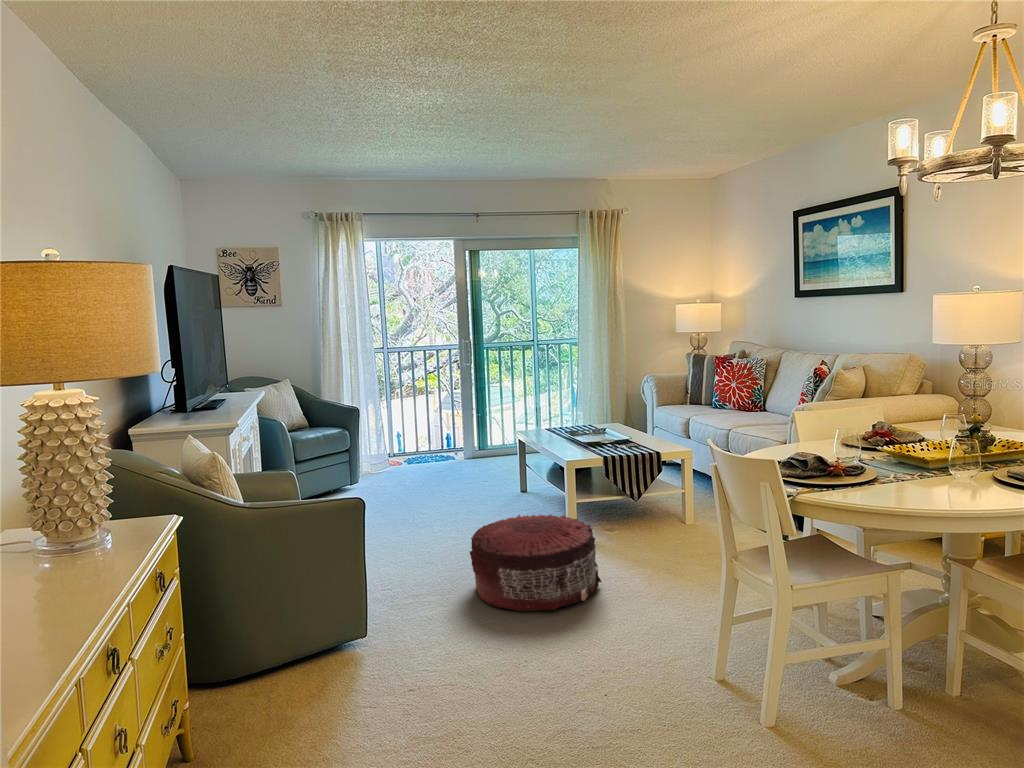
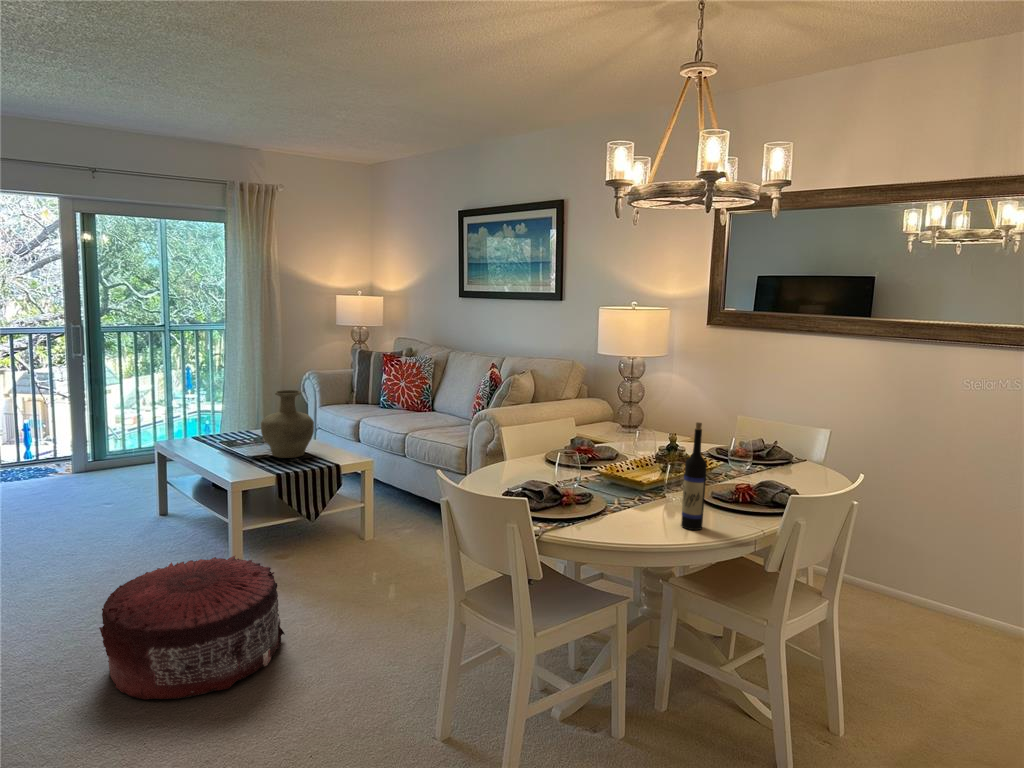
vase: none [595,387,640,445] -> present [261,390,314,458]
wine bottle: none [952,392,979,501] -> present [681,422,707,530]

